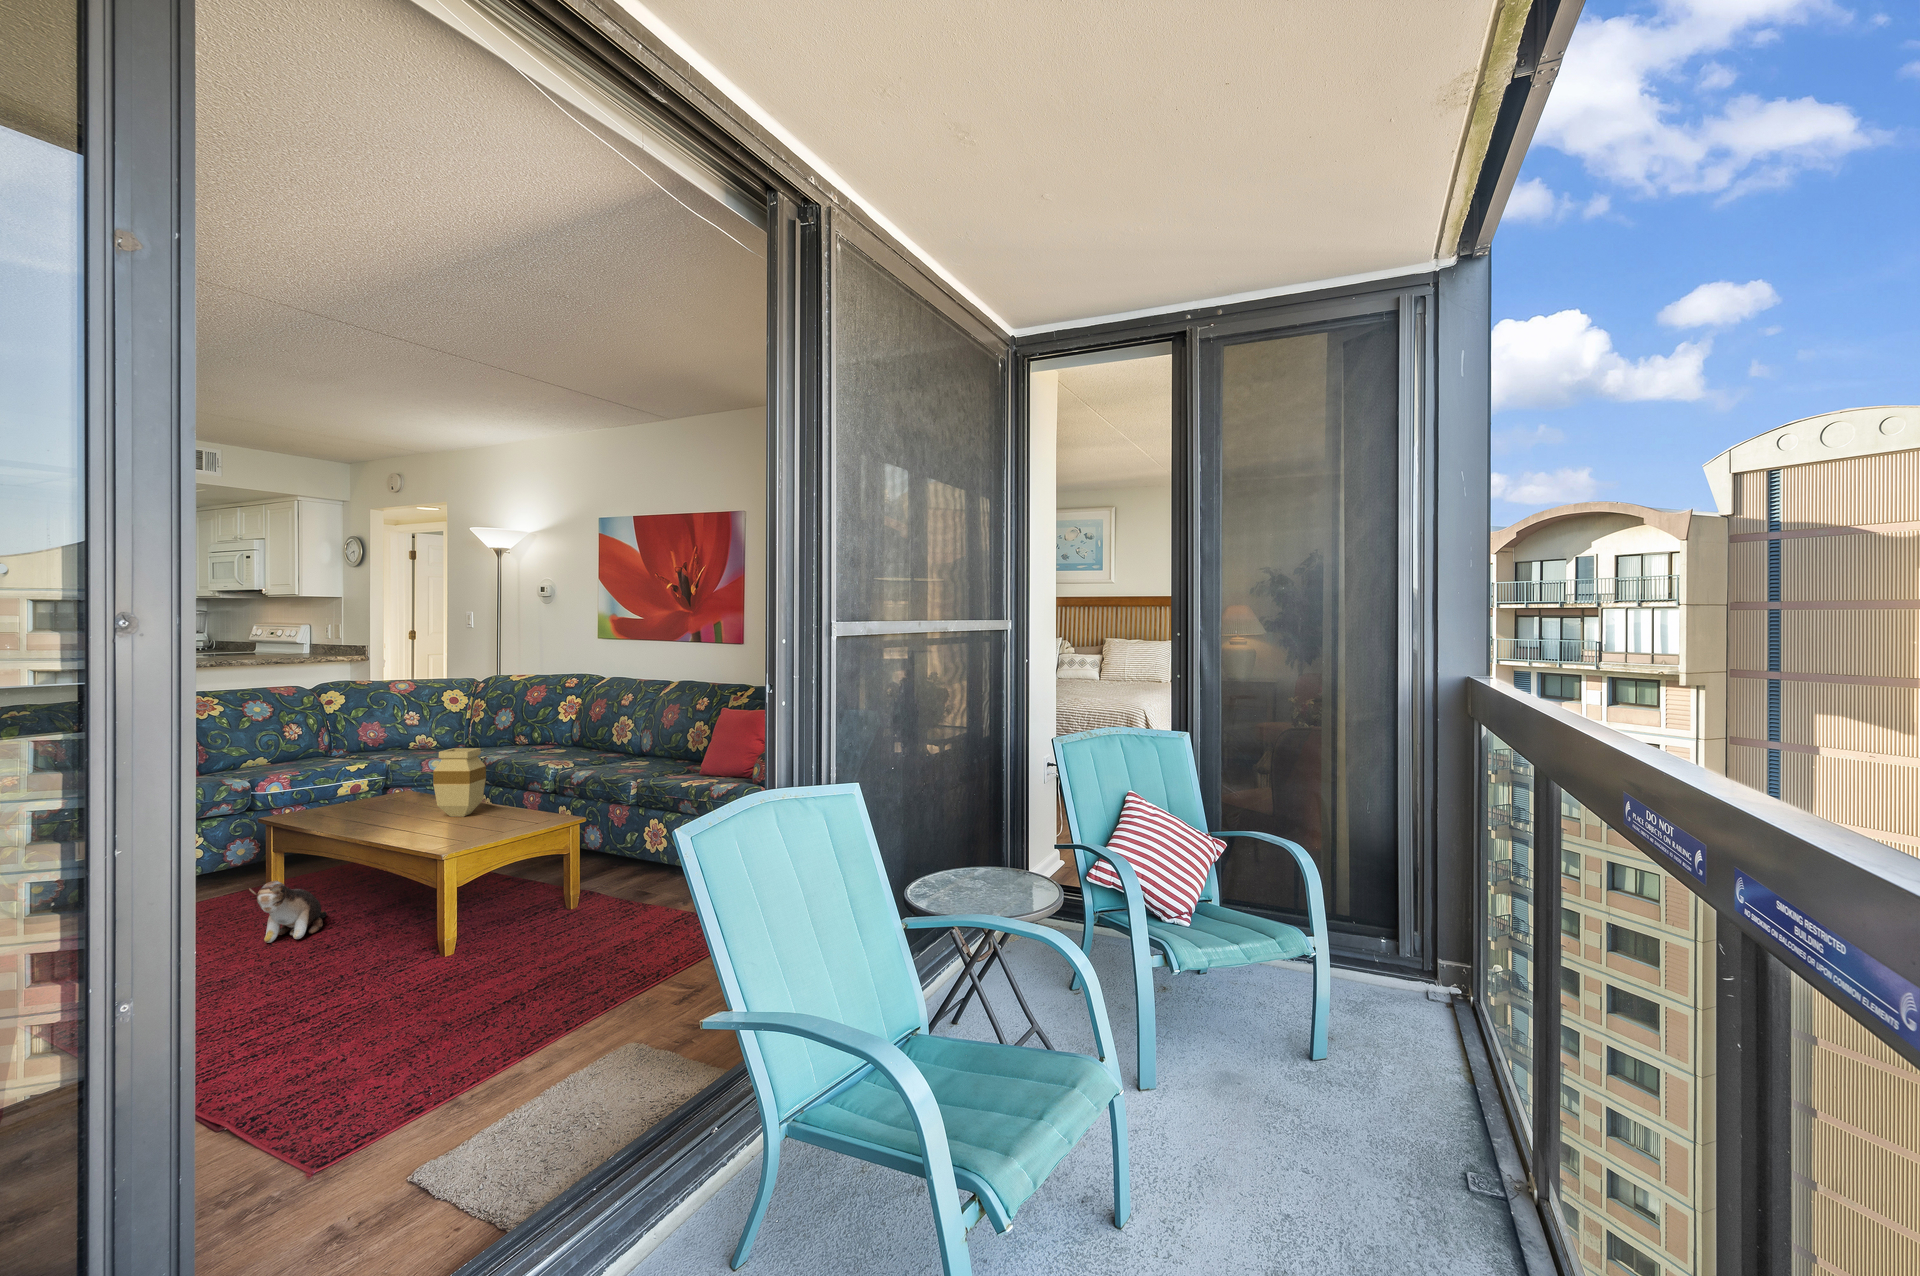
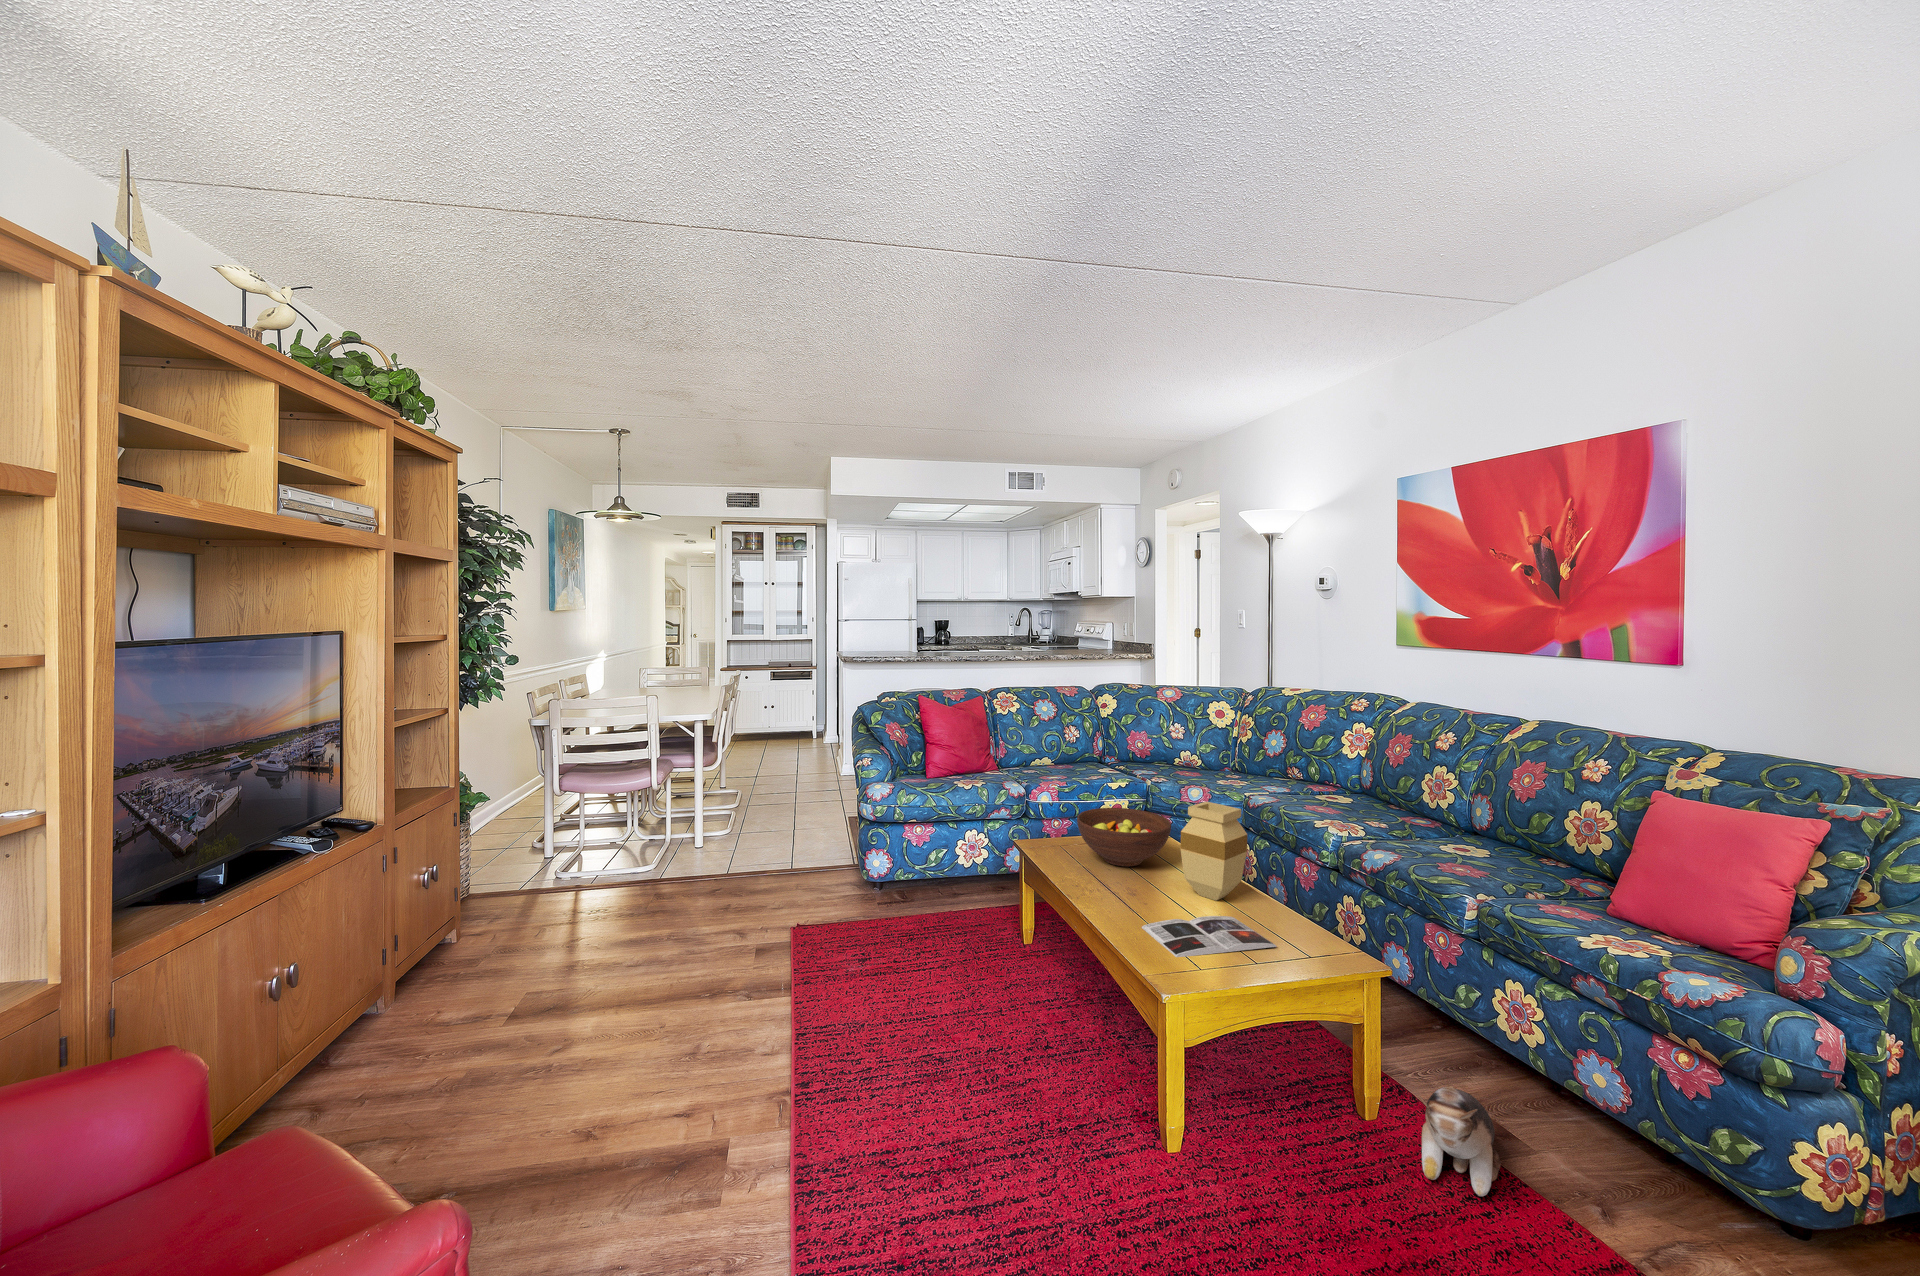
fruit bowl: none [332,772,422,815] -> present [1077,808,1171,866]
magazine: none [408,819,510,841] -> present [1142,916,1277,957]
plush toy: present [249,881,327,943] -> present [1418,1086,1501,1196]

